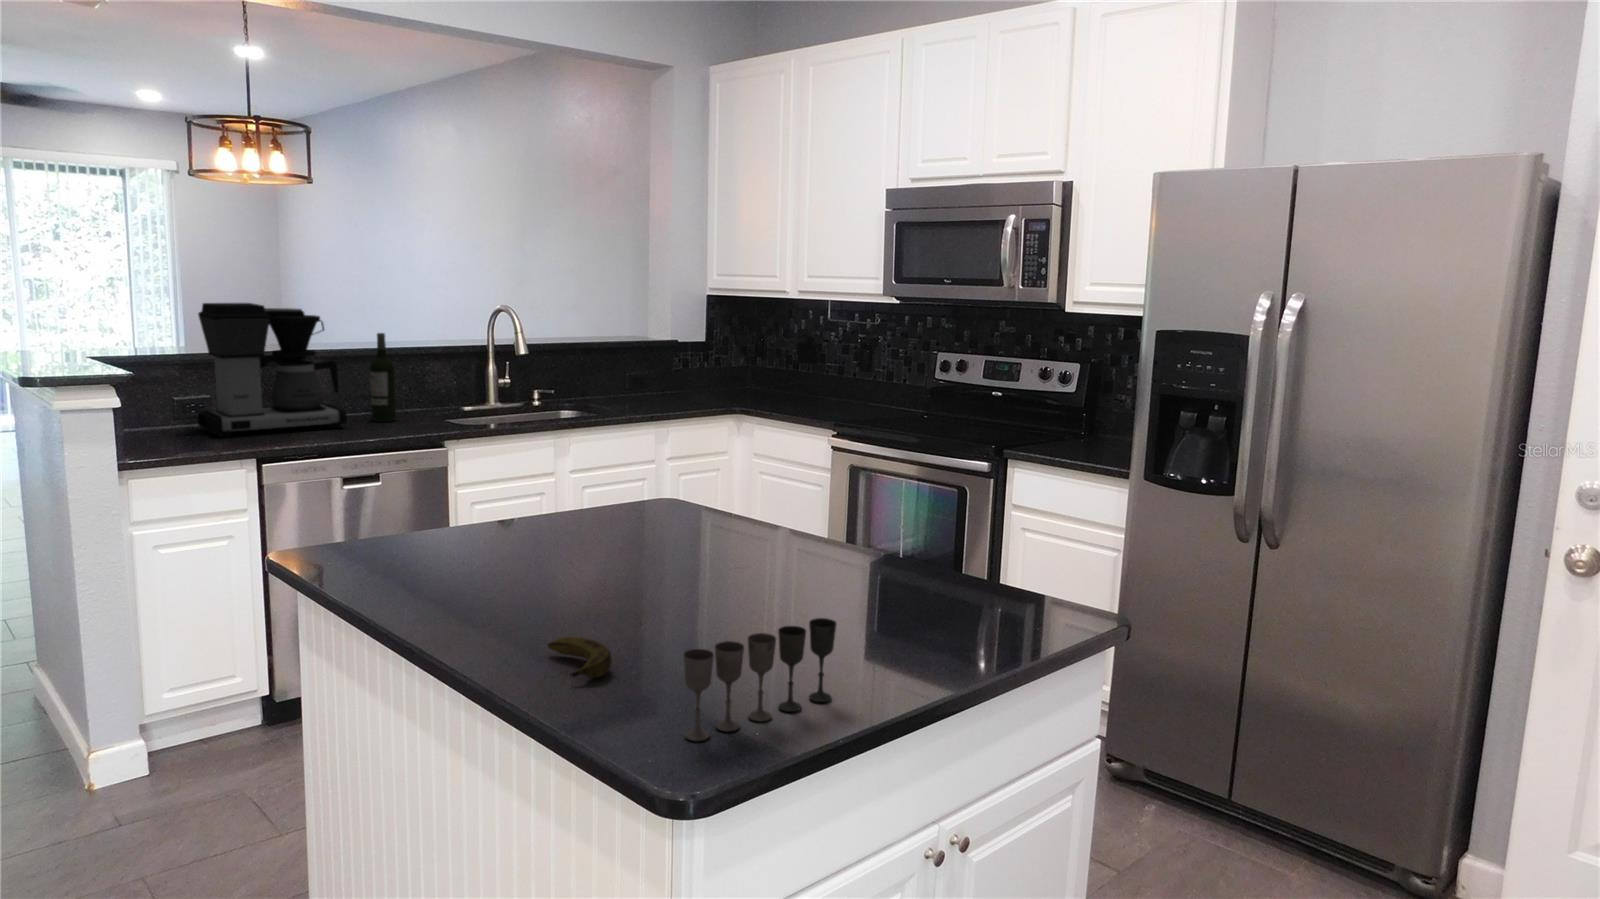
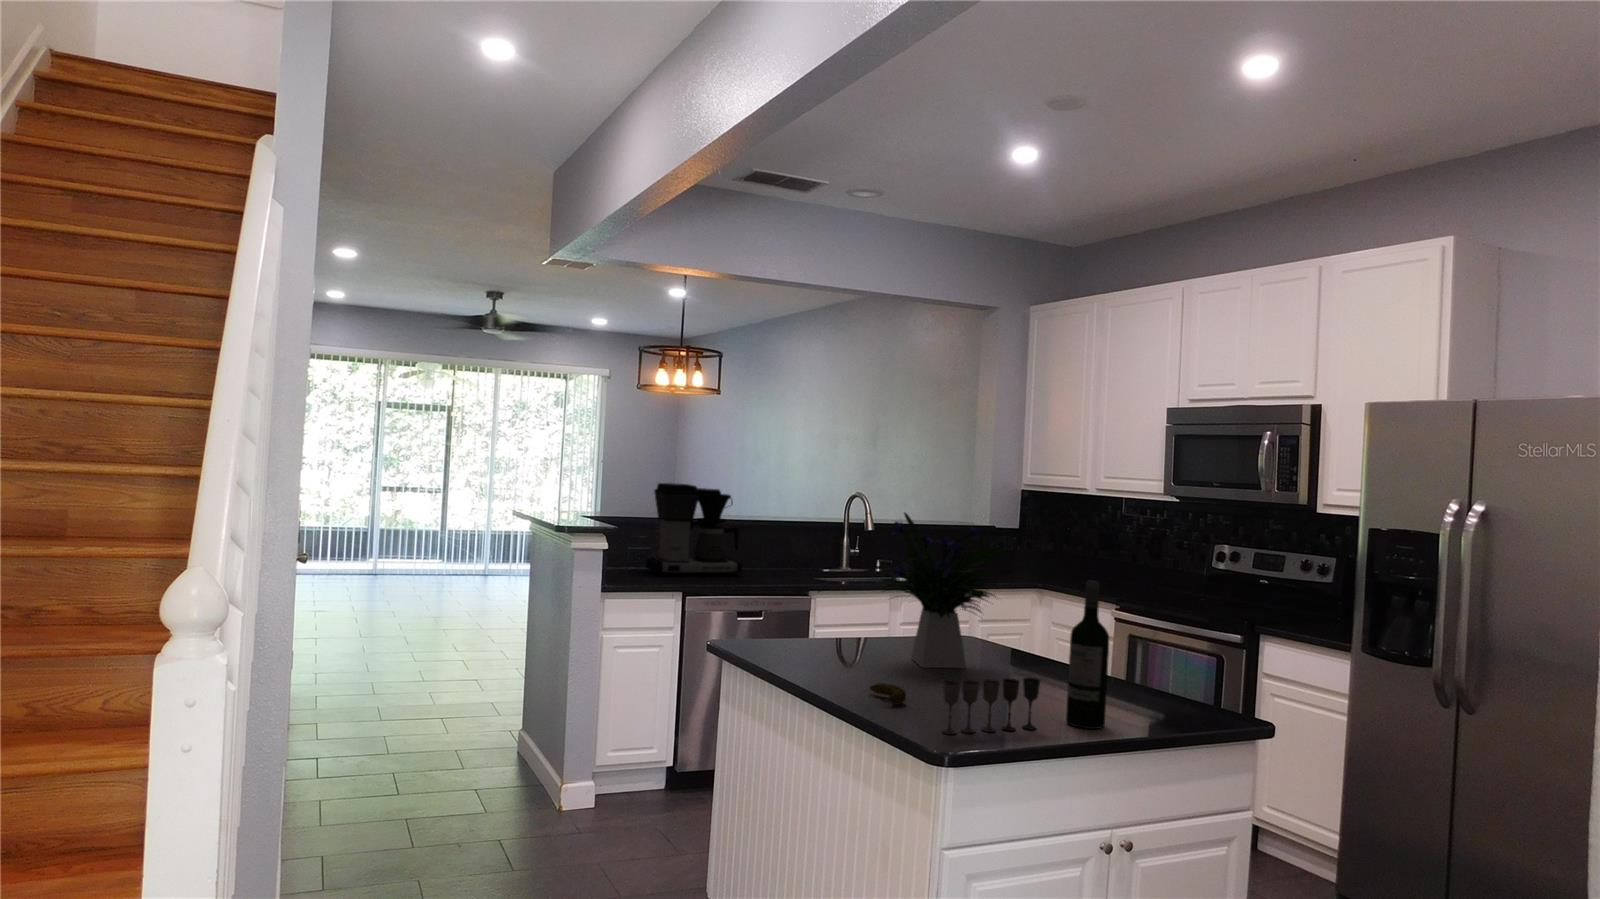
wine bottle: present [370,333,396,422] -> present [1066,581,1109,729]
flower arrangement: none [527,344,745,580] -> present [879,513,1007,668]

